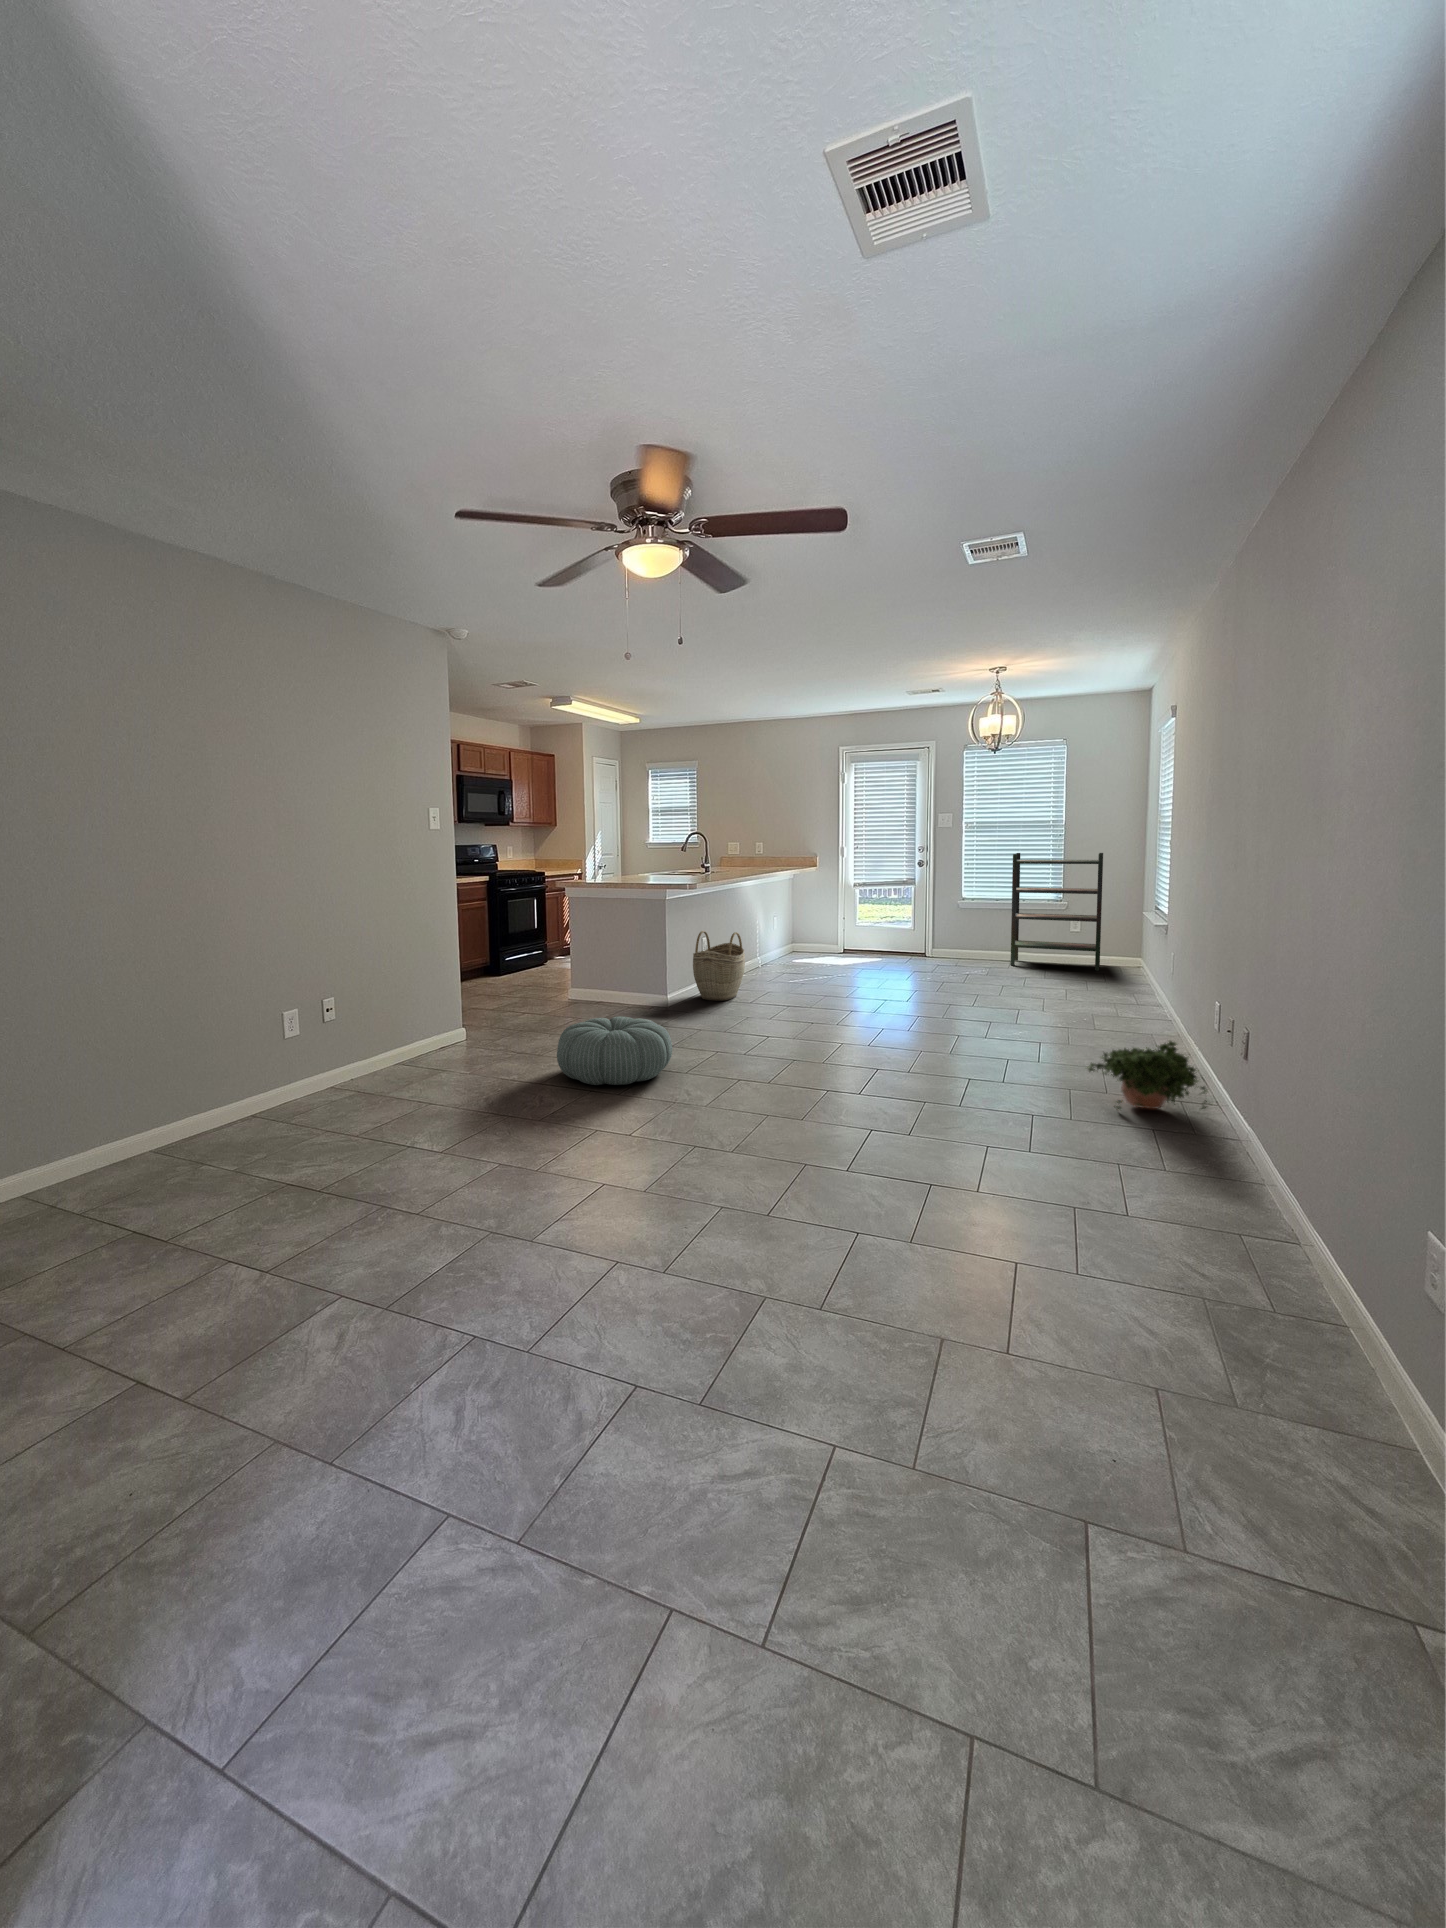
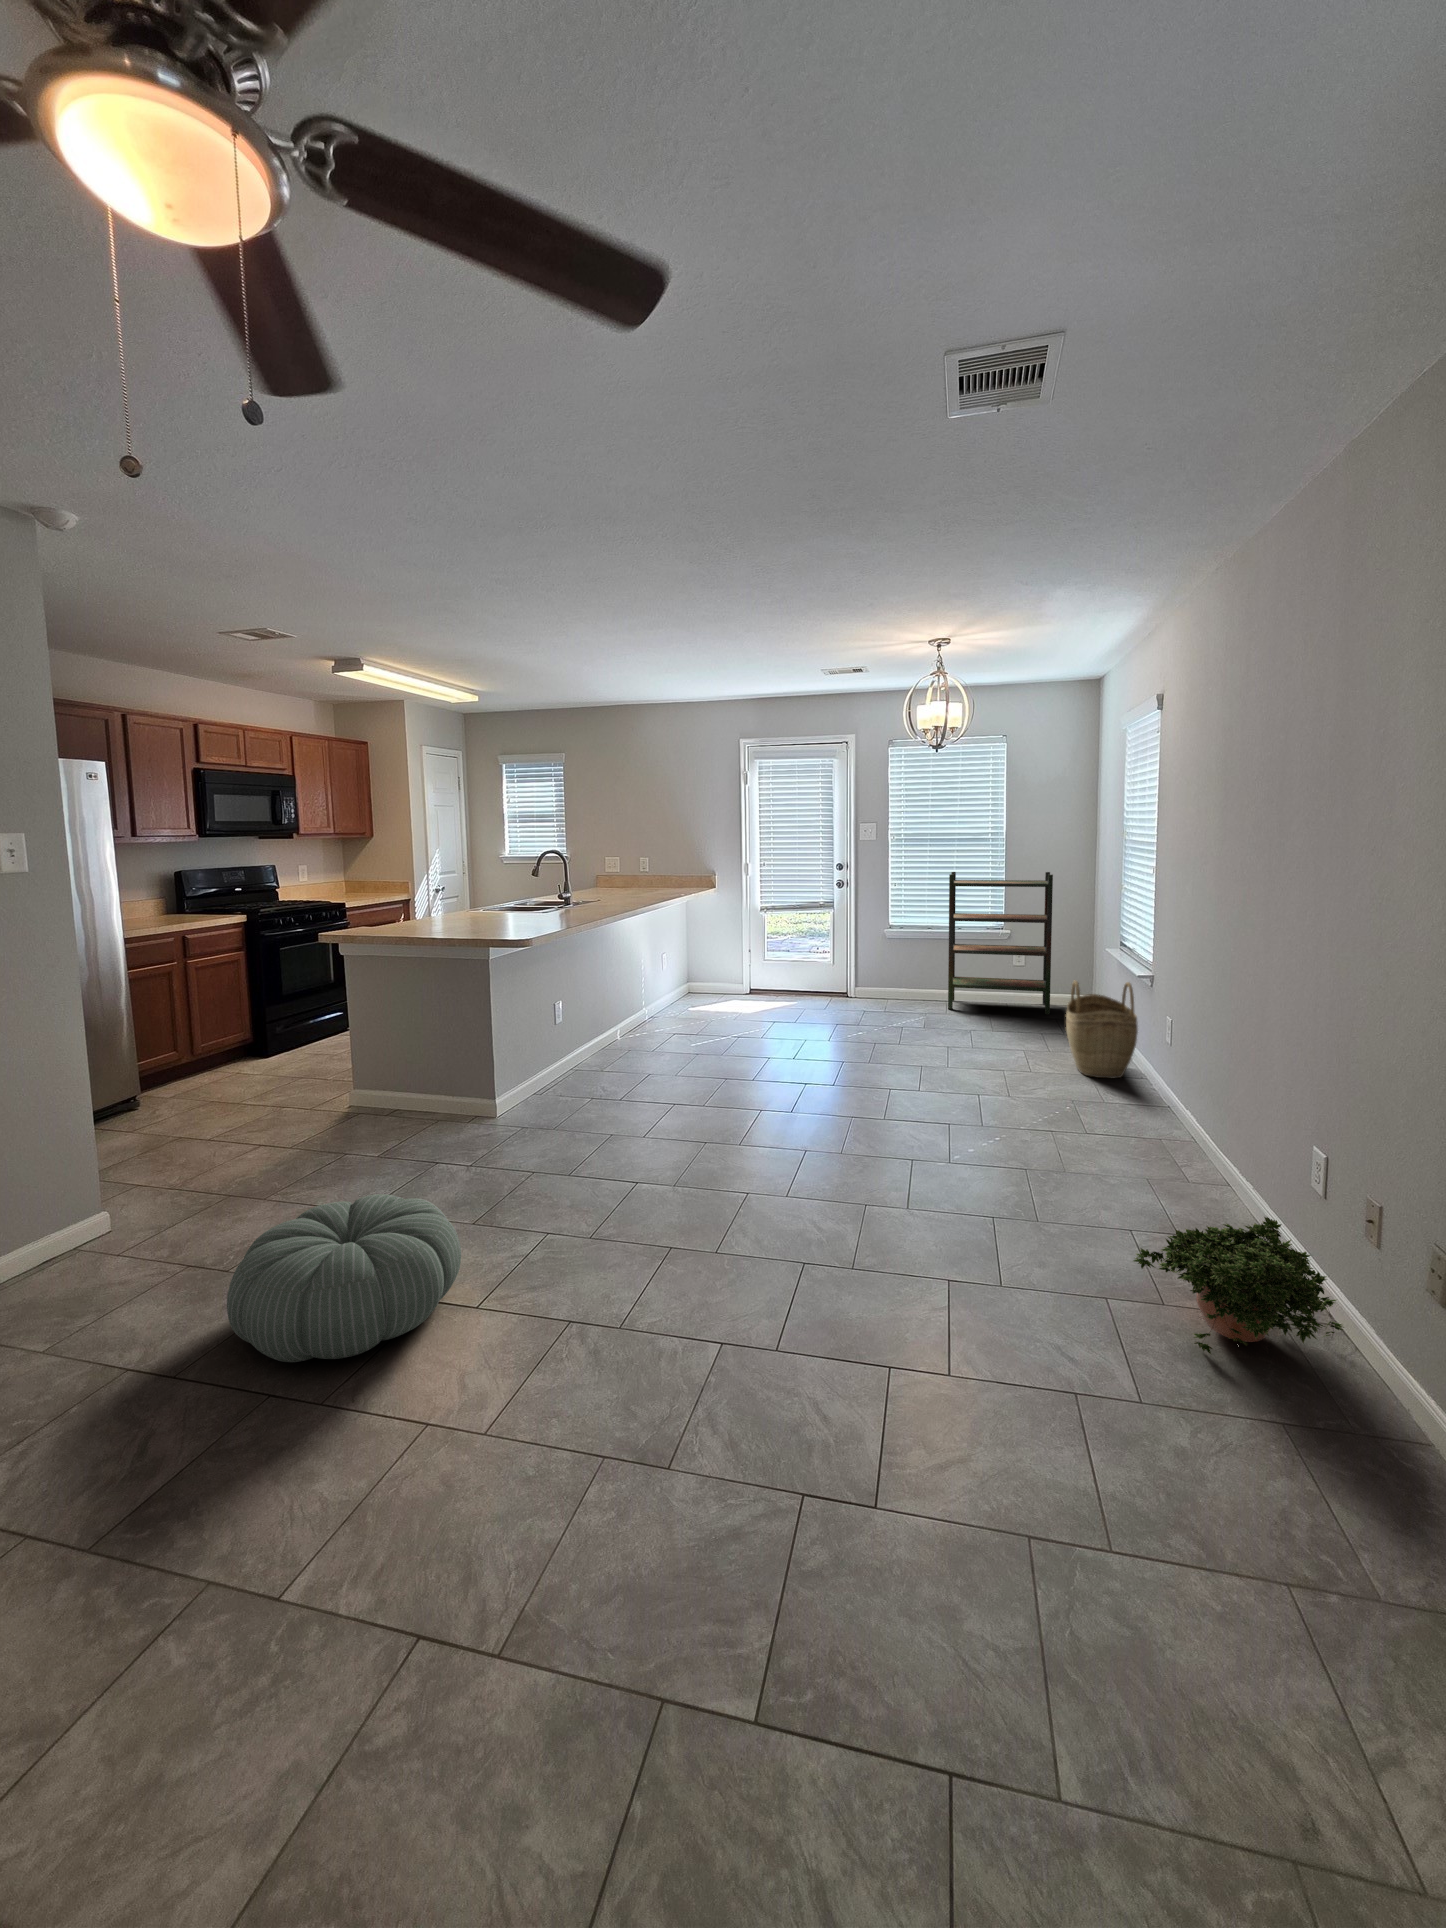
woven basket: present [693,931,745,1001] -> present [1066,981,1138,1078]

